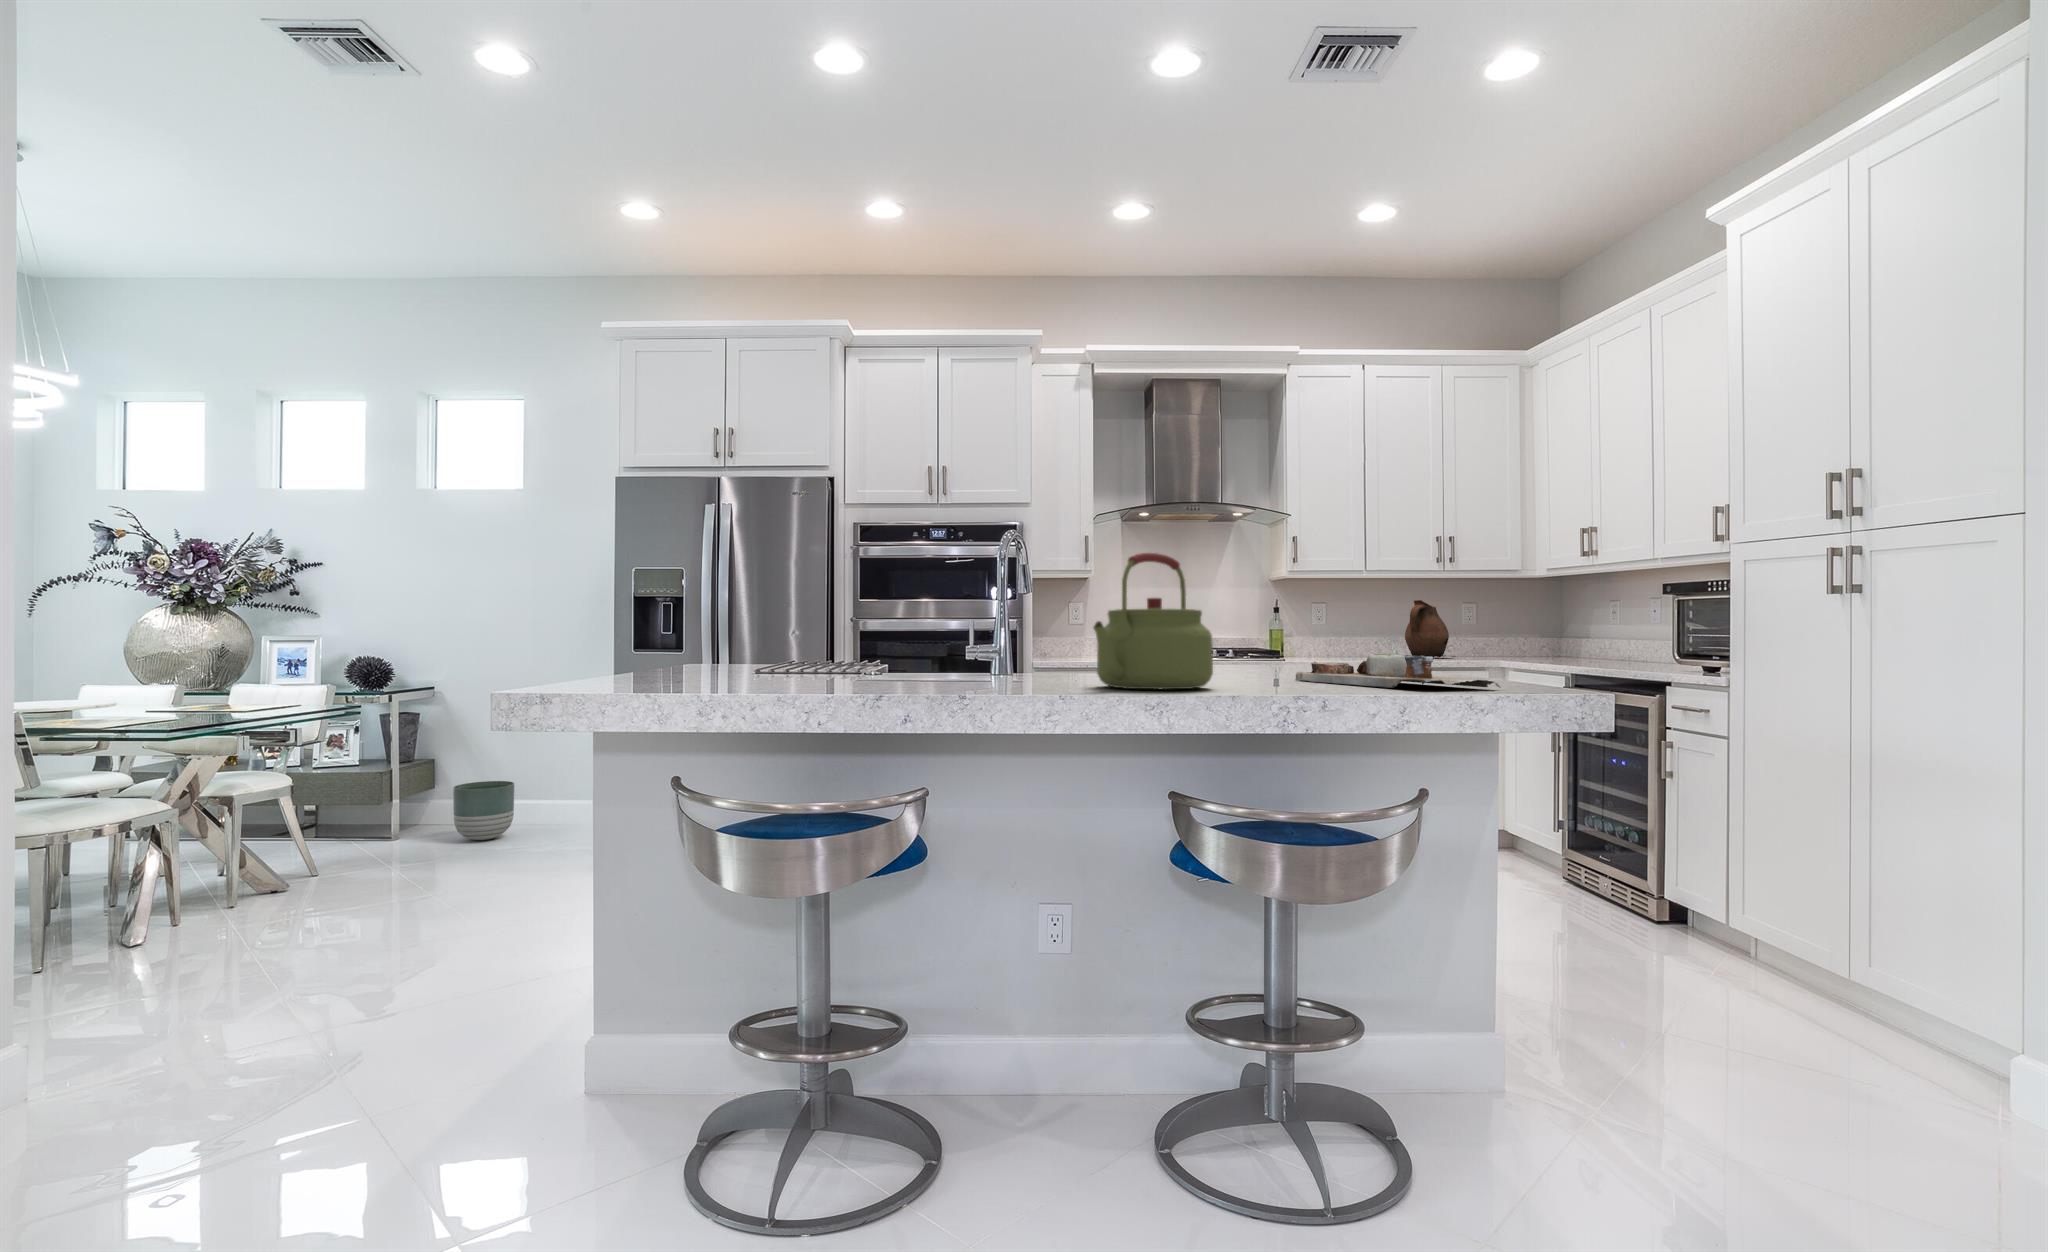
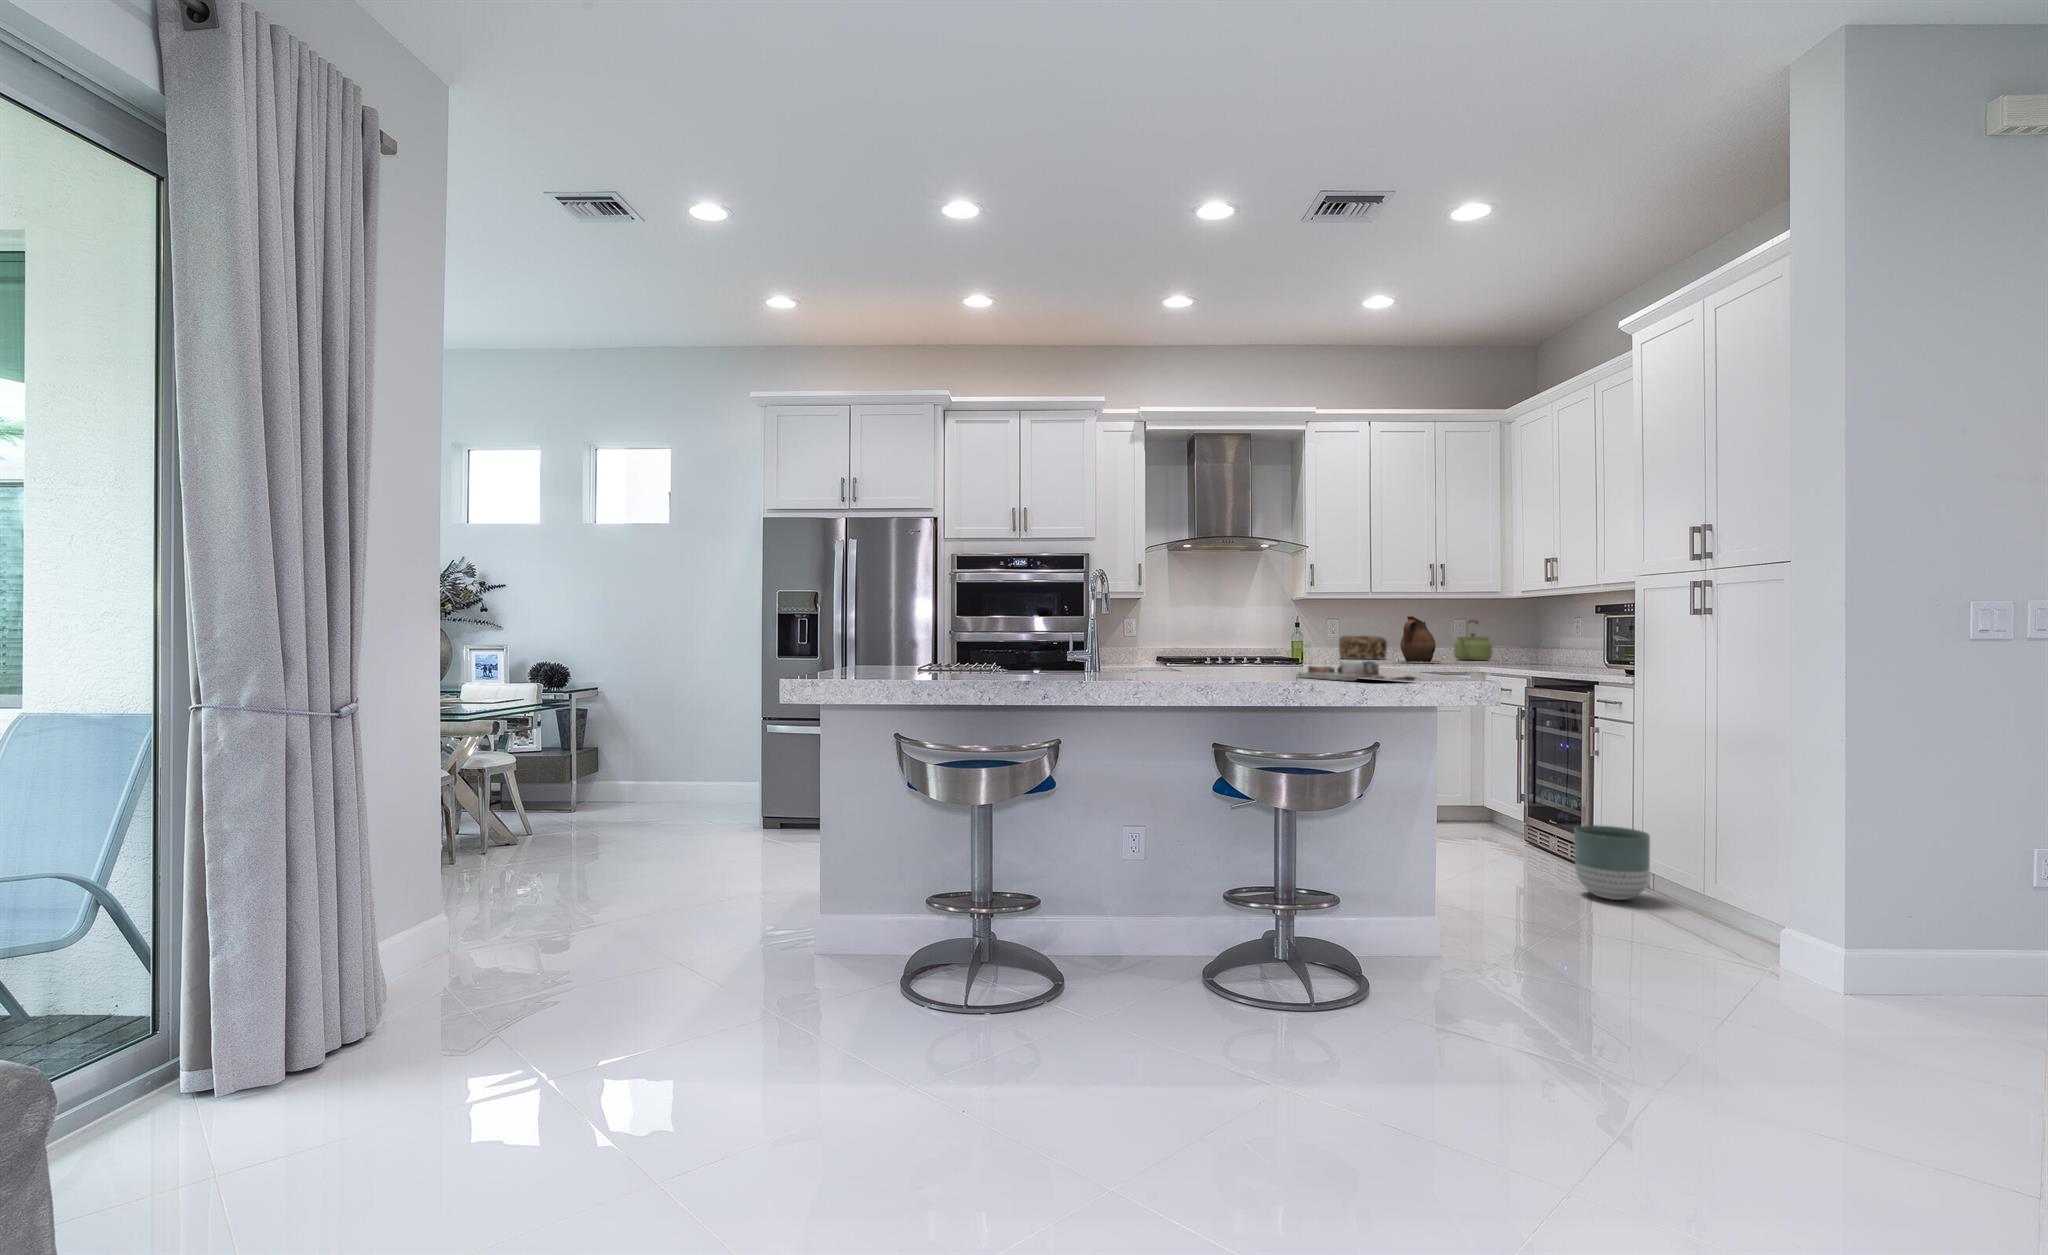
kettle: present [1094,553,1213,689] -> present [1454,620,1492,660]
bread loaf: none [1325,625,1382,653] -> present [1339,636,1387,659]
planter: present [453,781,514,840] -> present [1574,825,1650,900]

